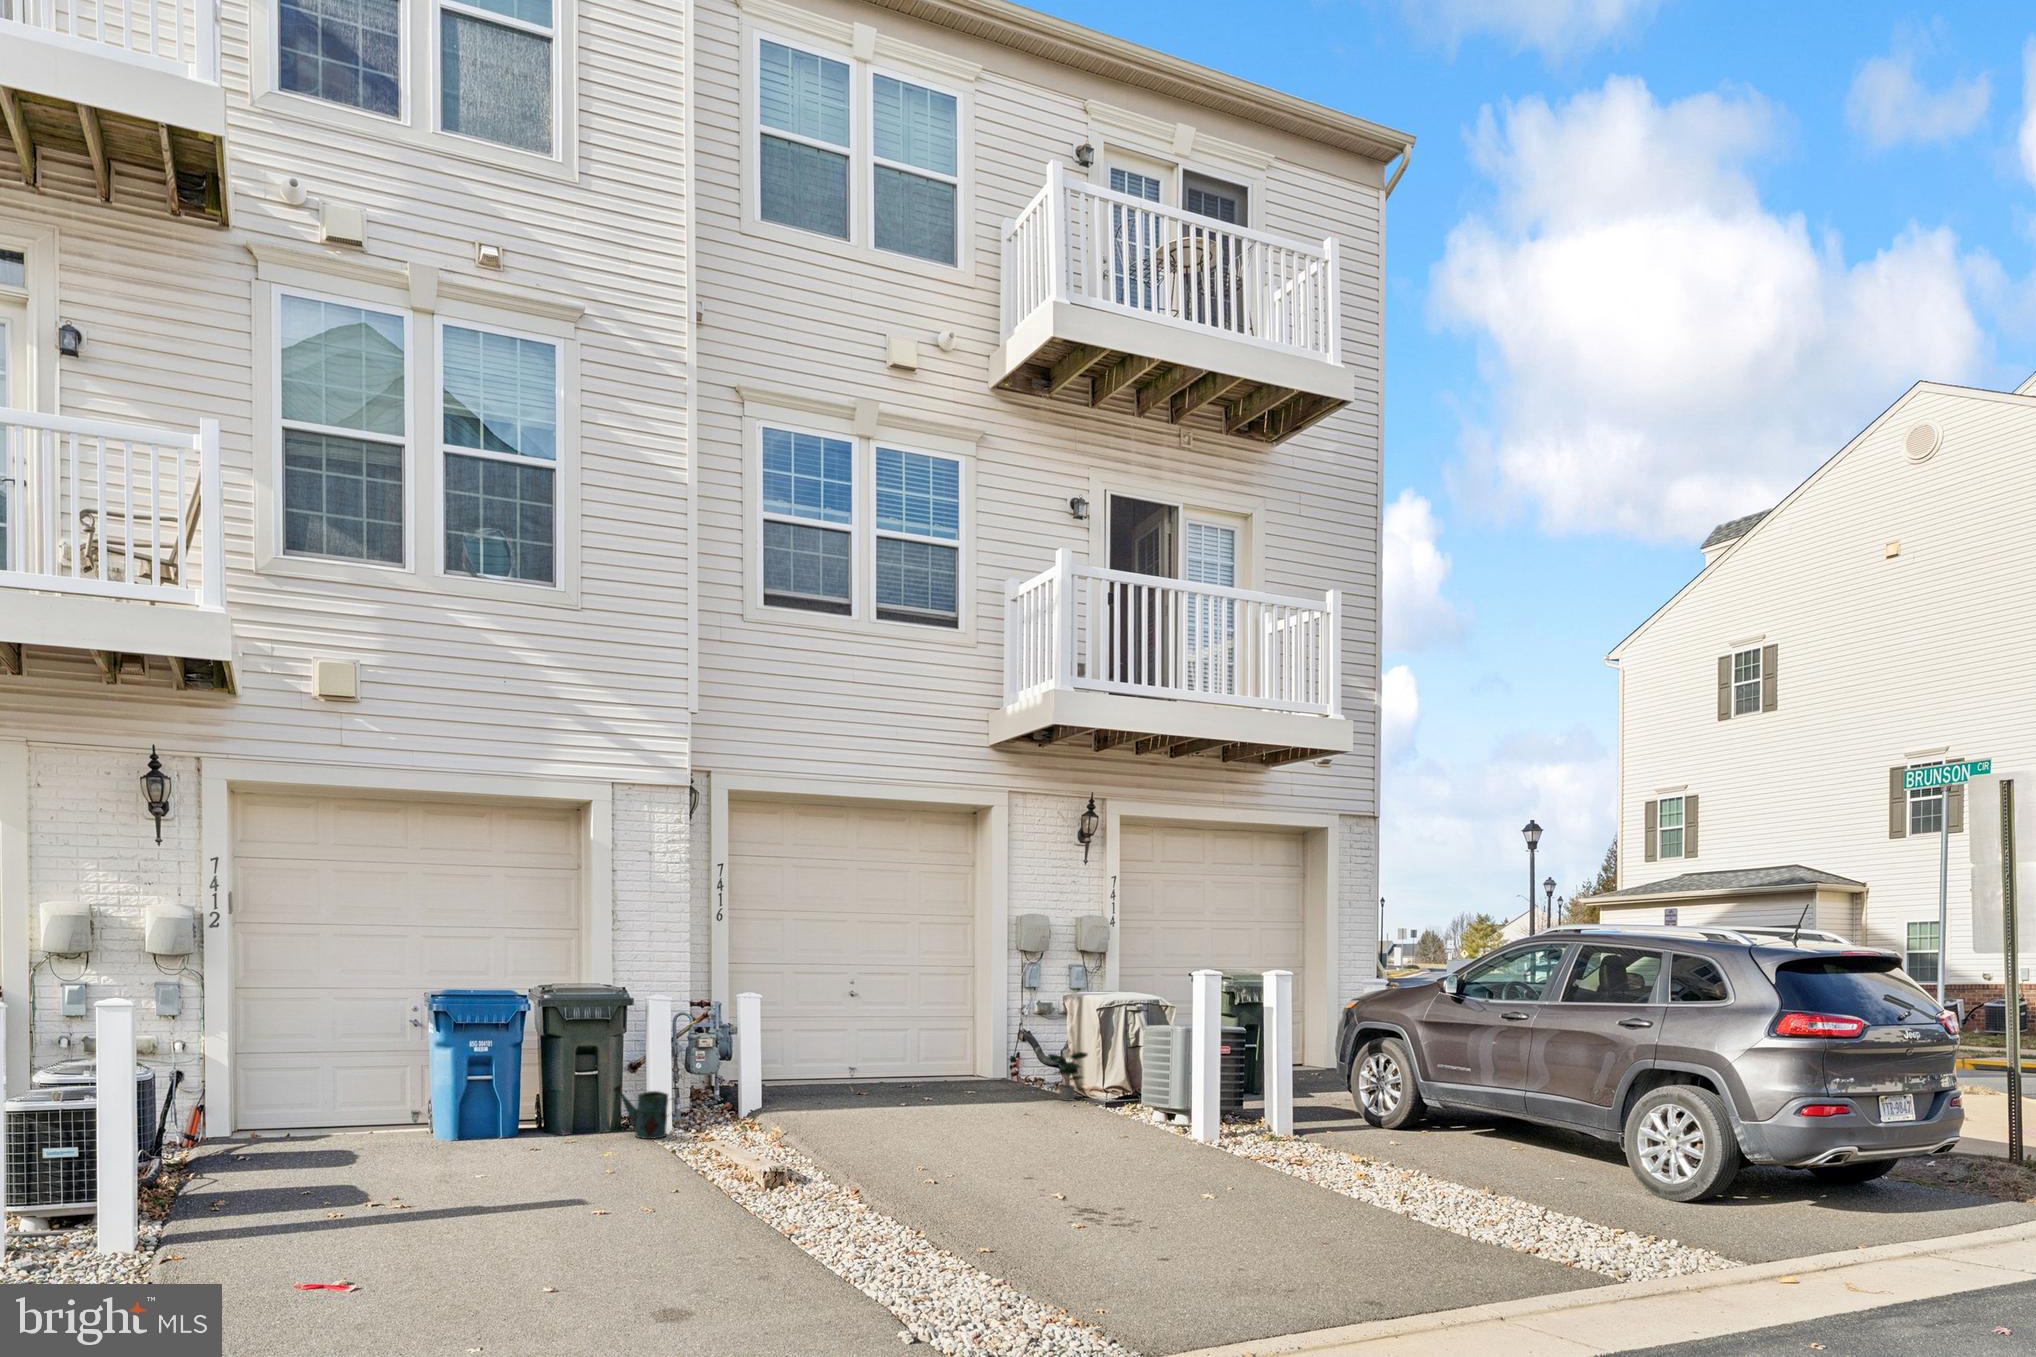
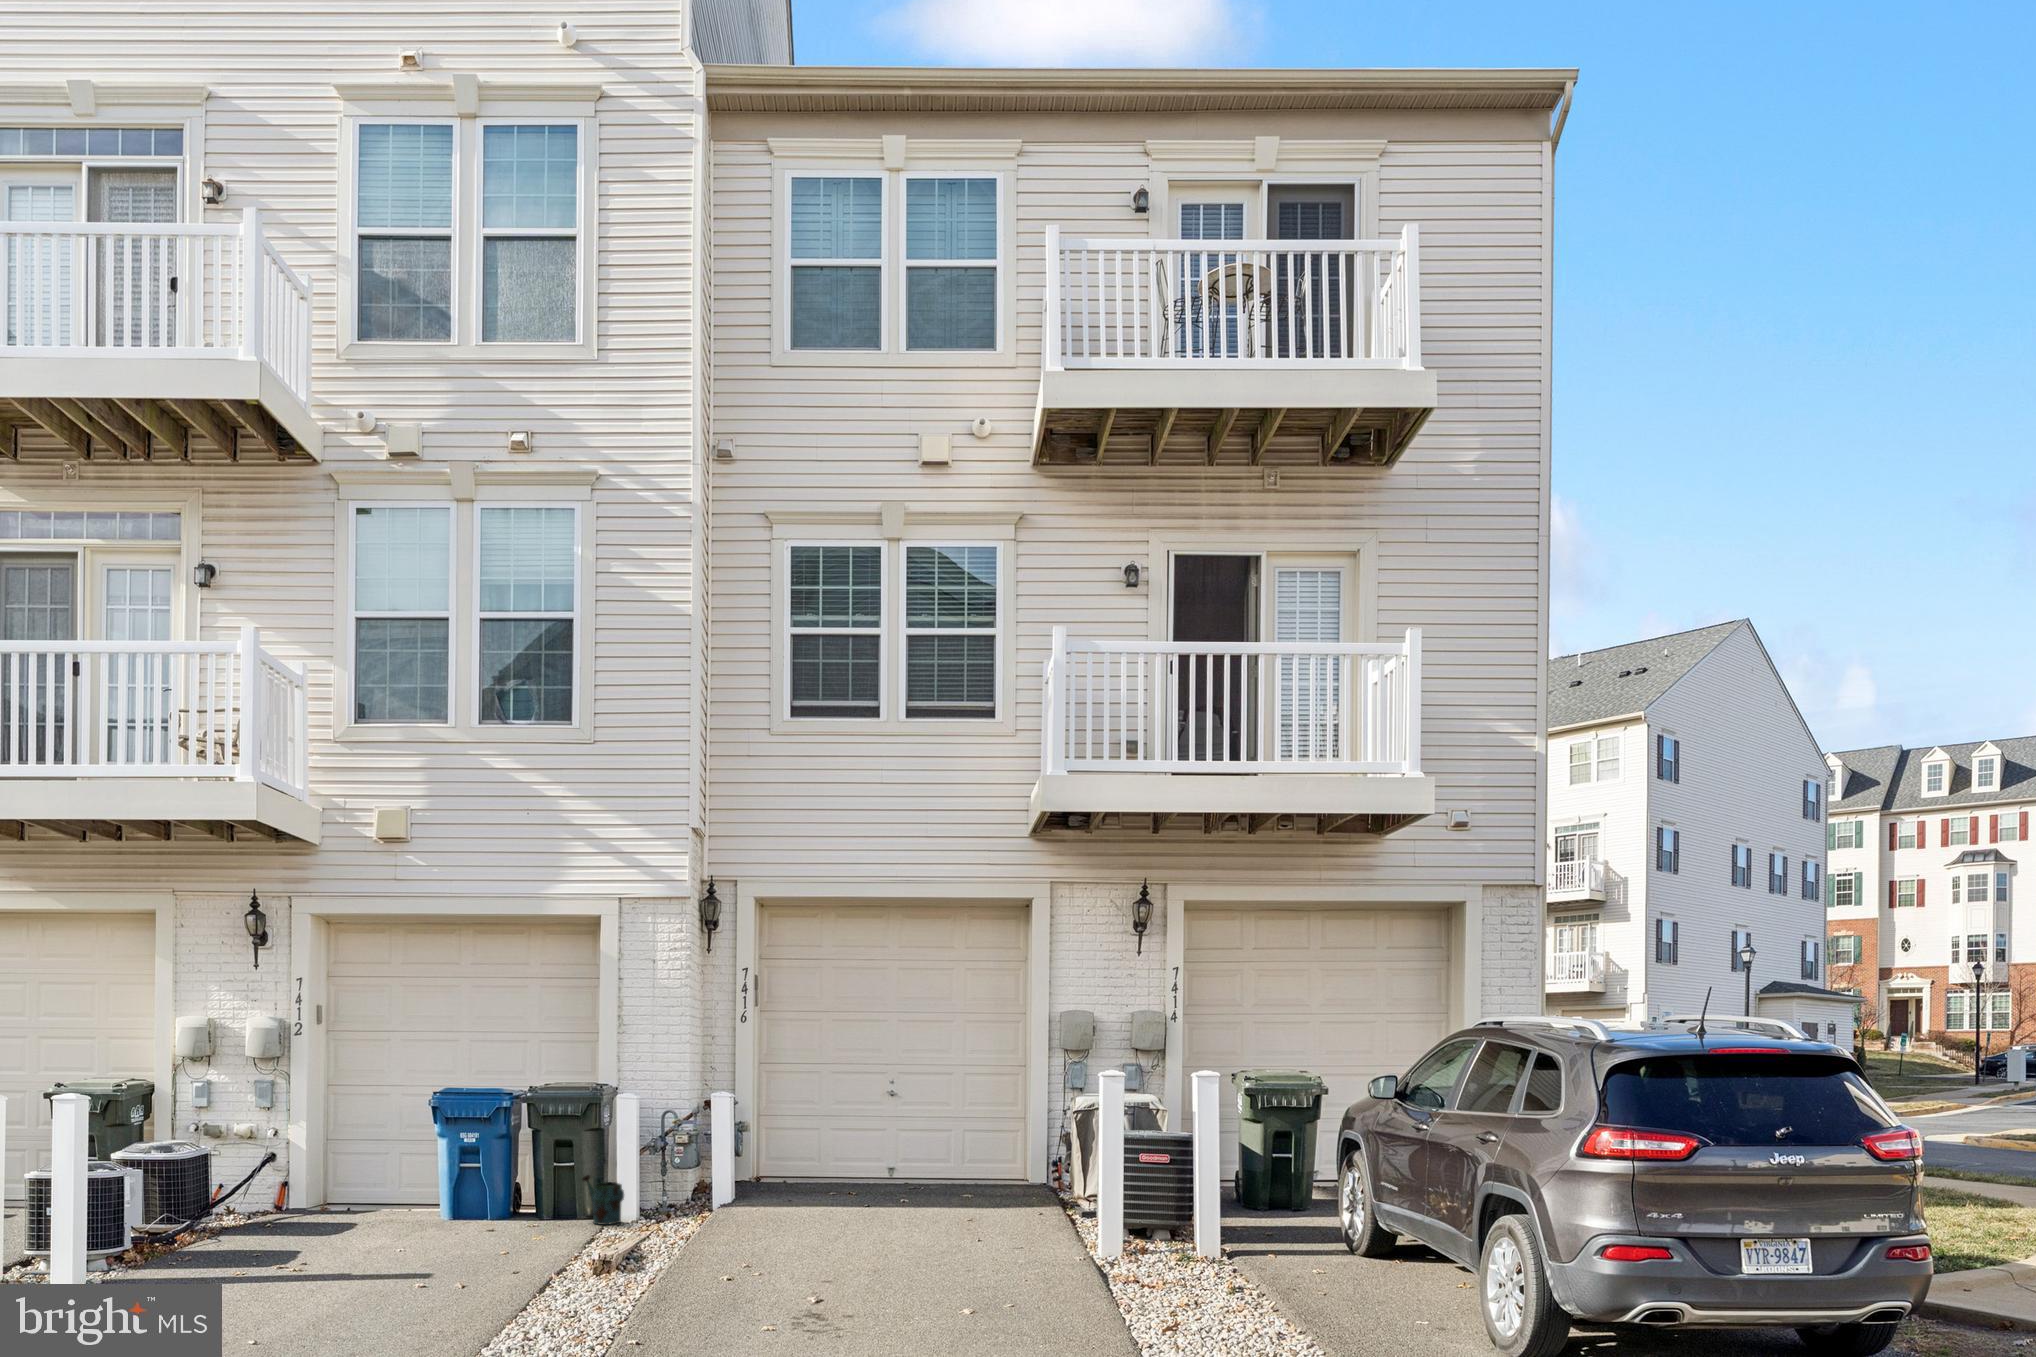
potted plant: present [1048,1052,1088,1101] -> none [1044,1163,1088,1214]

